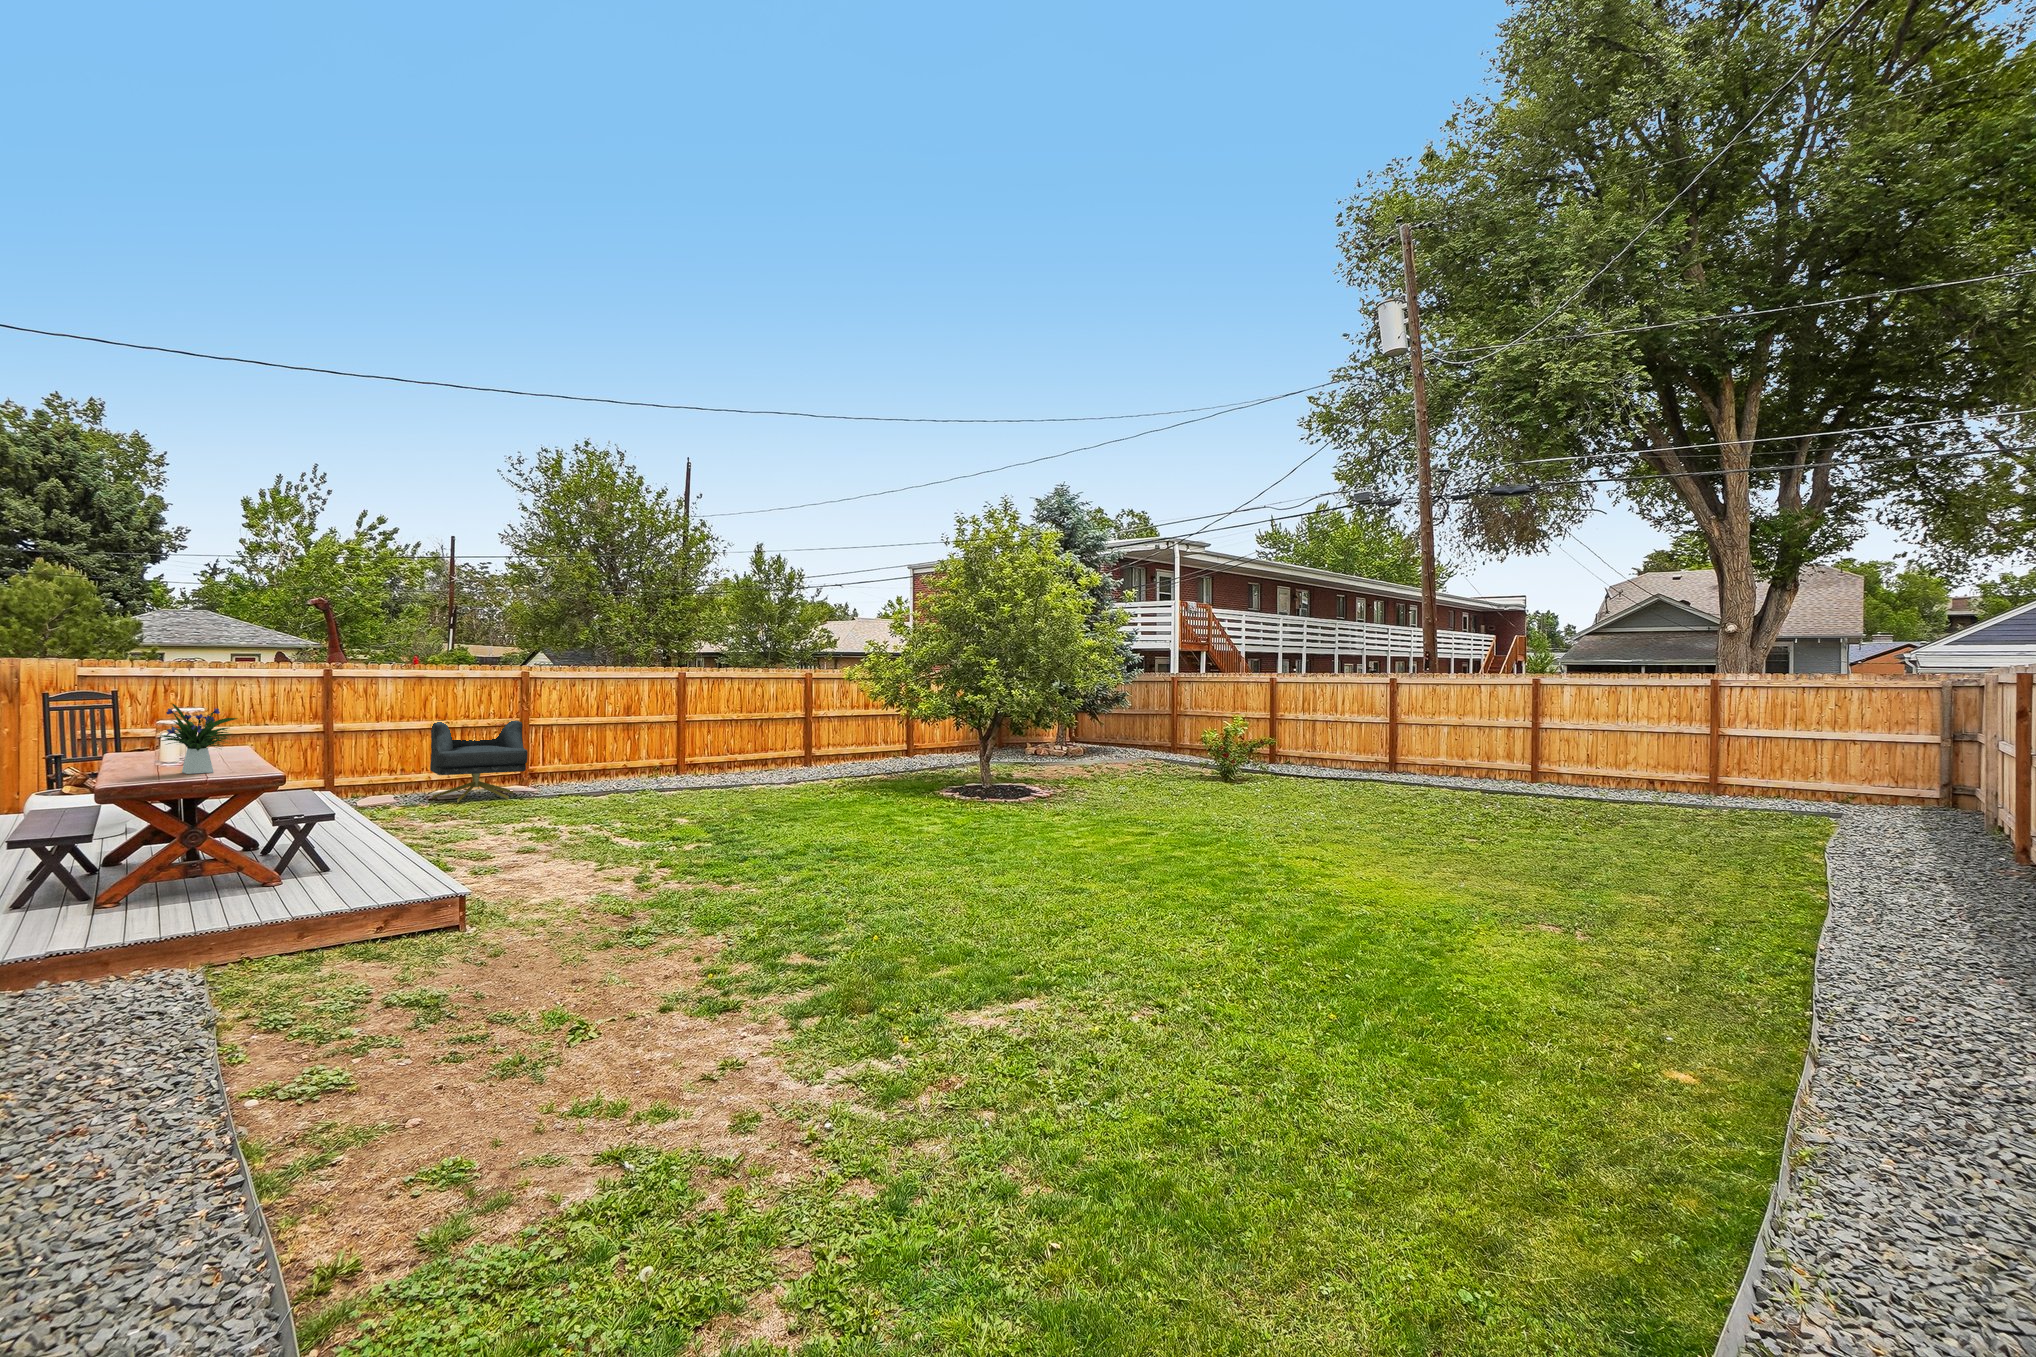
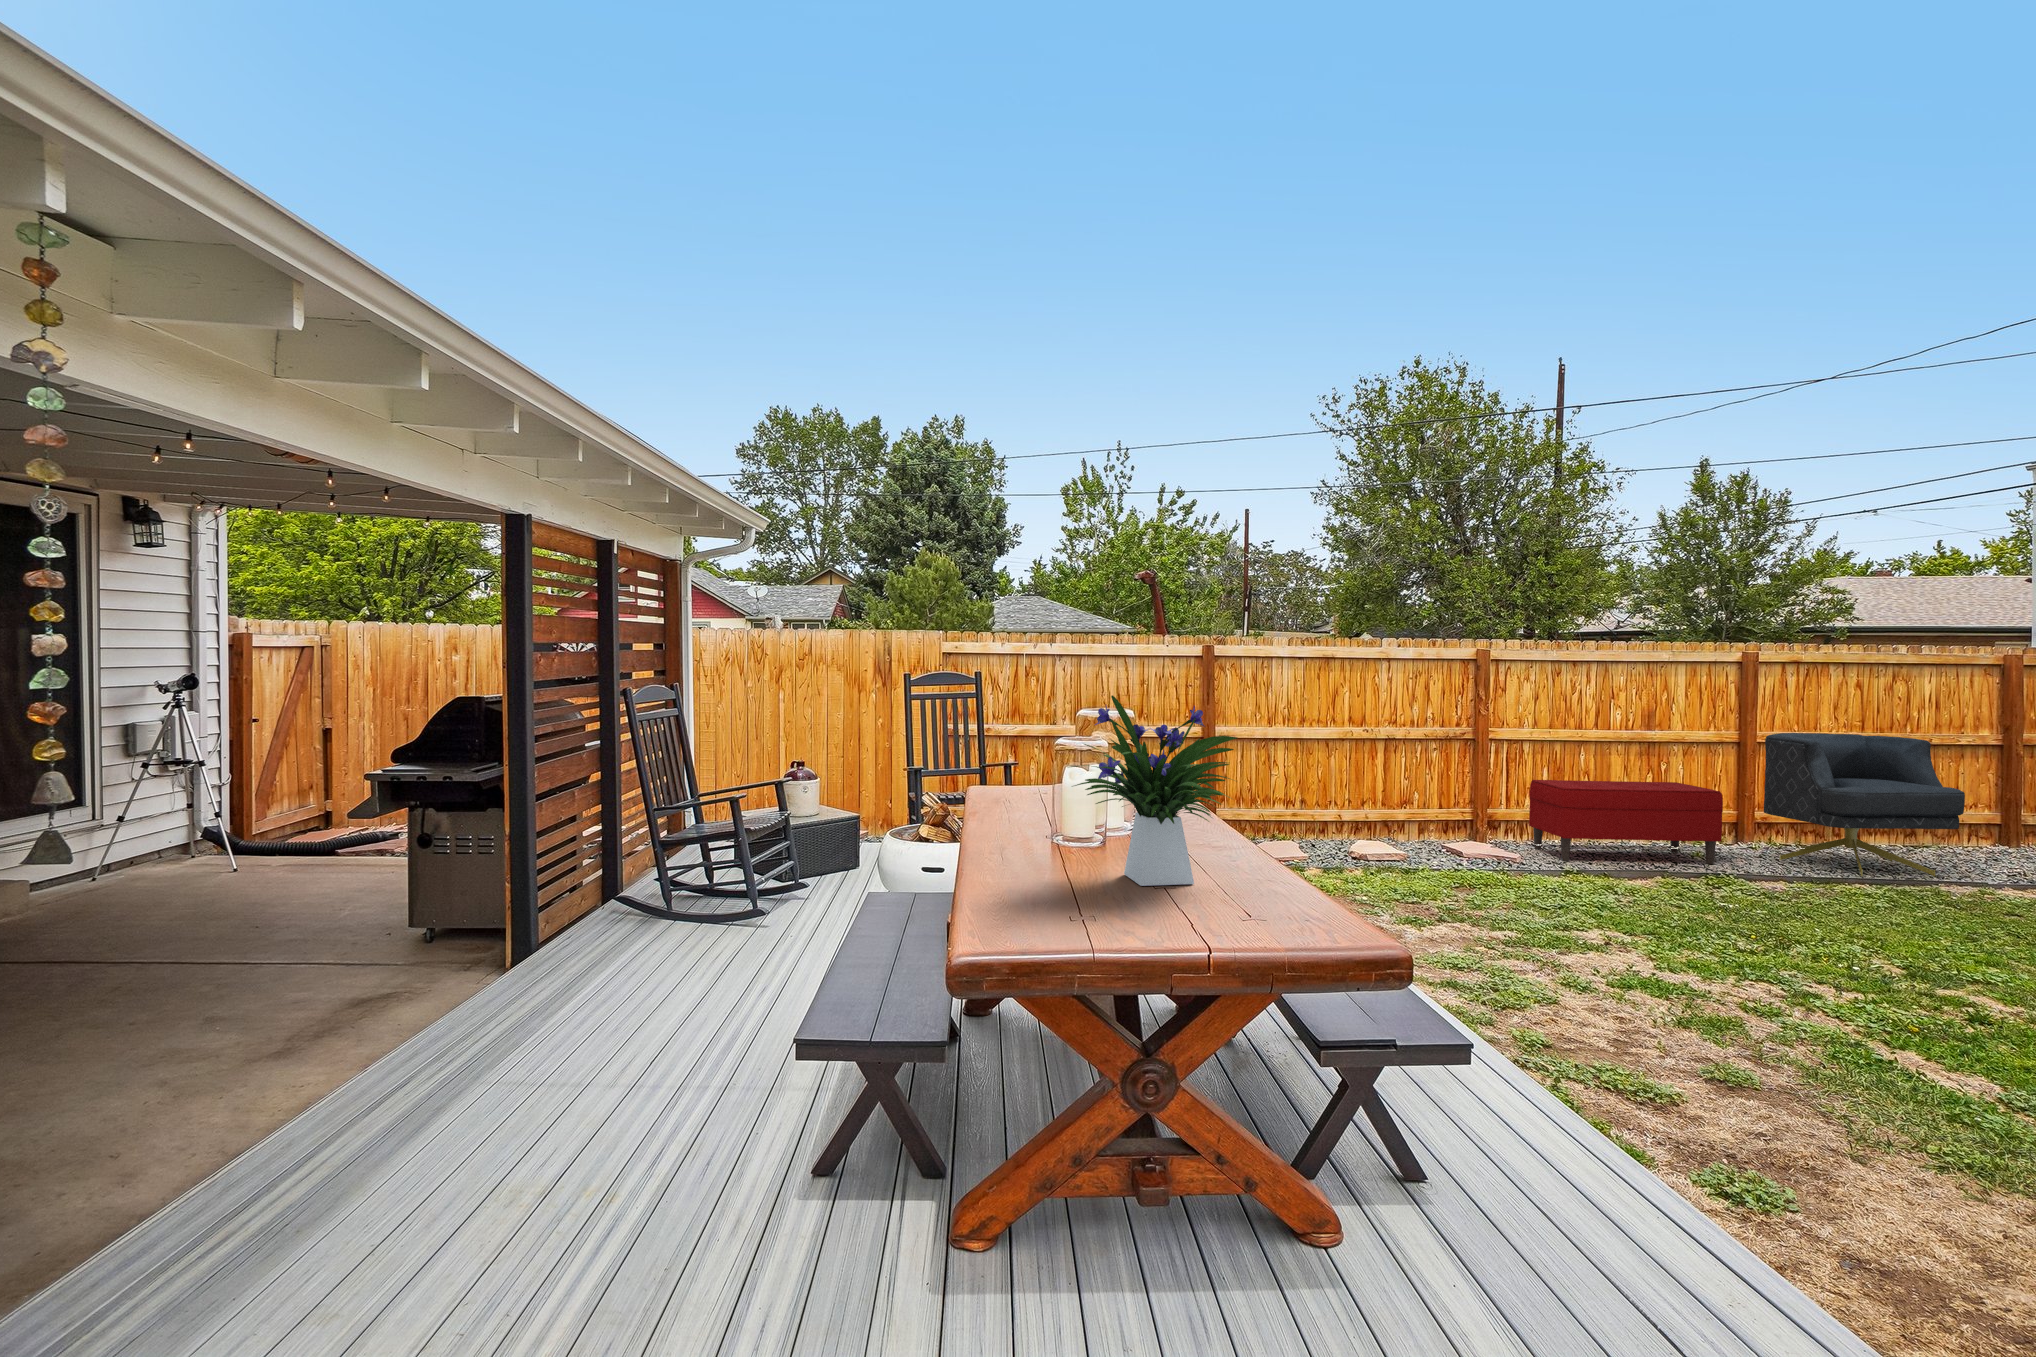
armchair: present [430,721,528,802] -> present [1764,733,1965,876]
bench: none [557,745,656,792] -> present [1529,780,1723,864]

